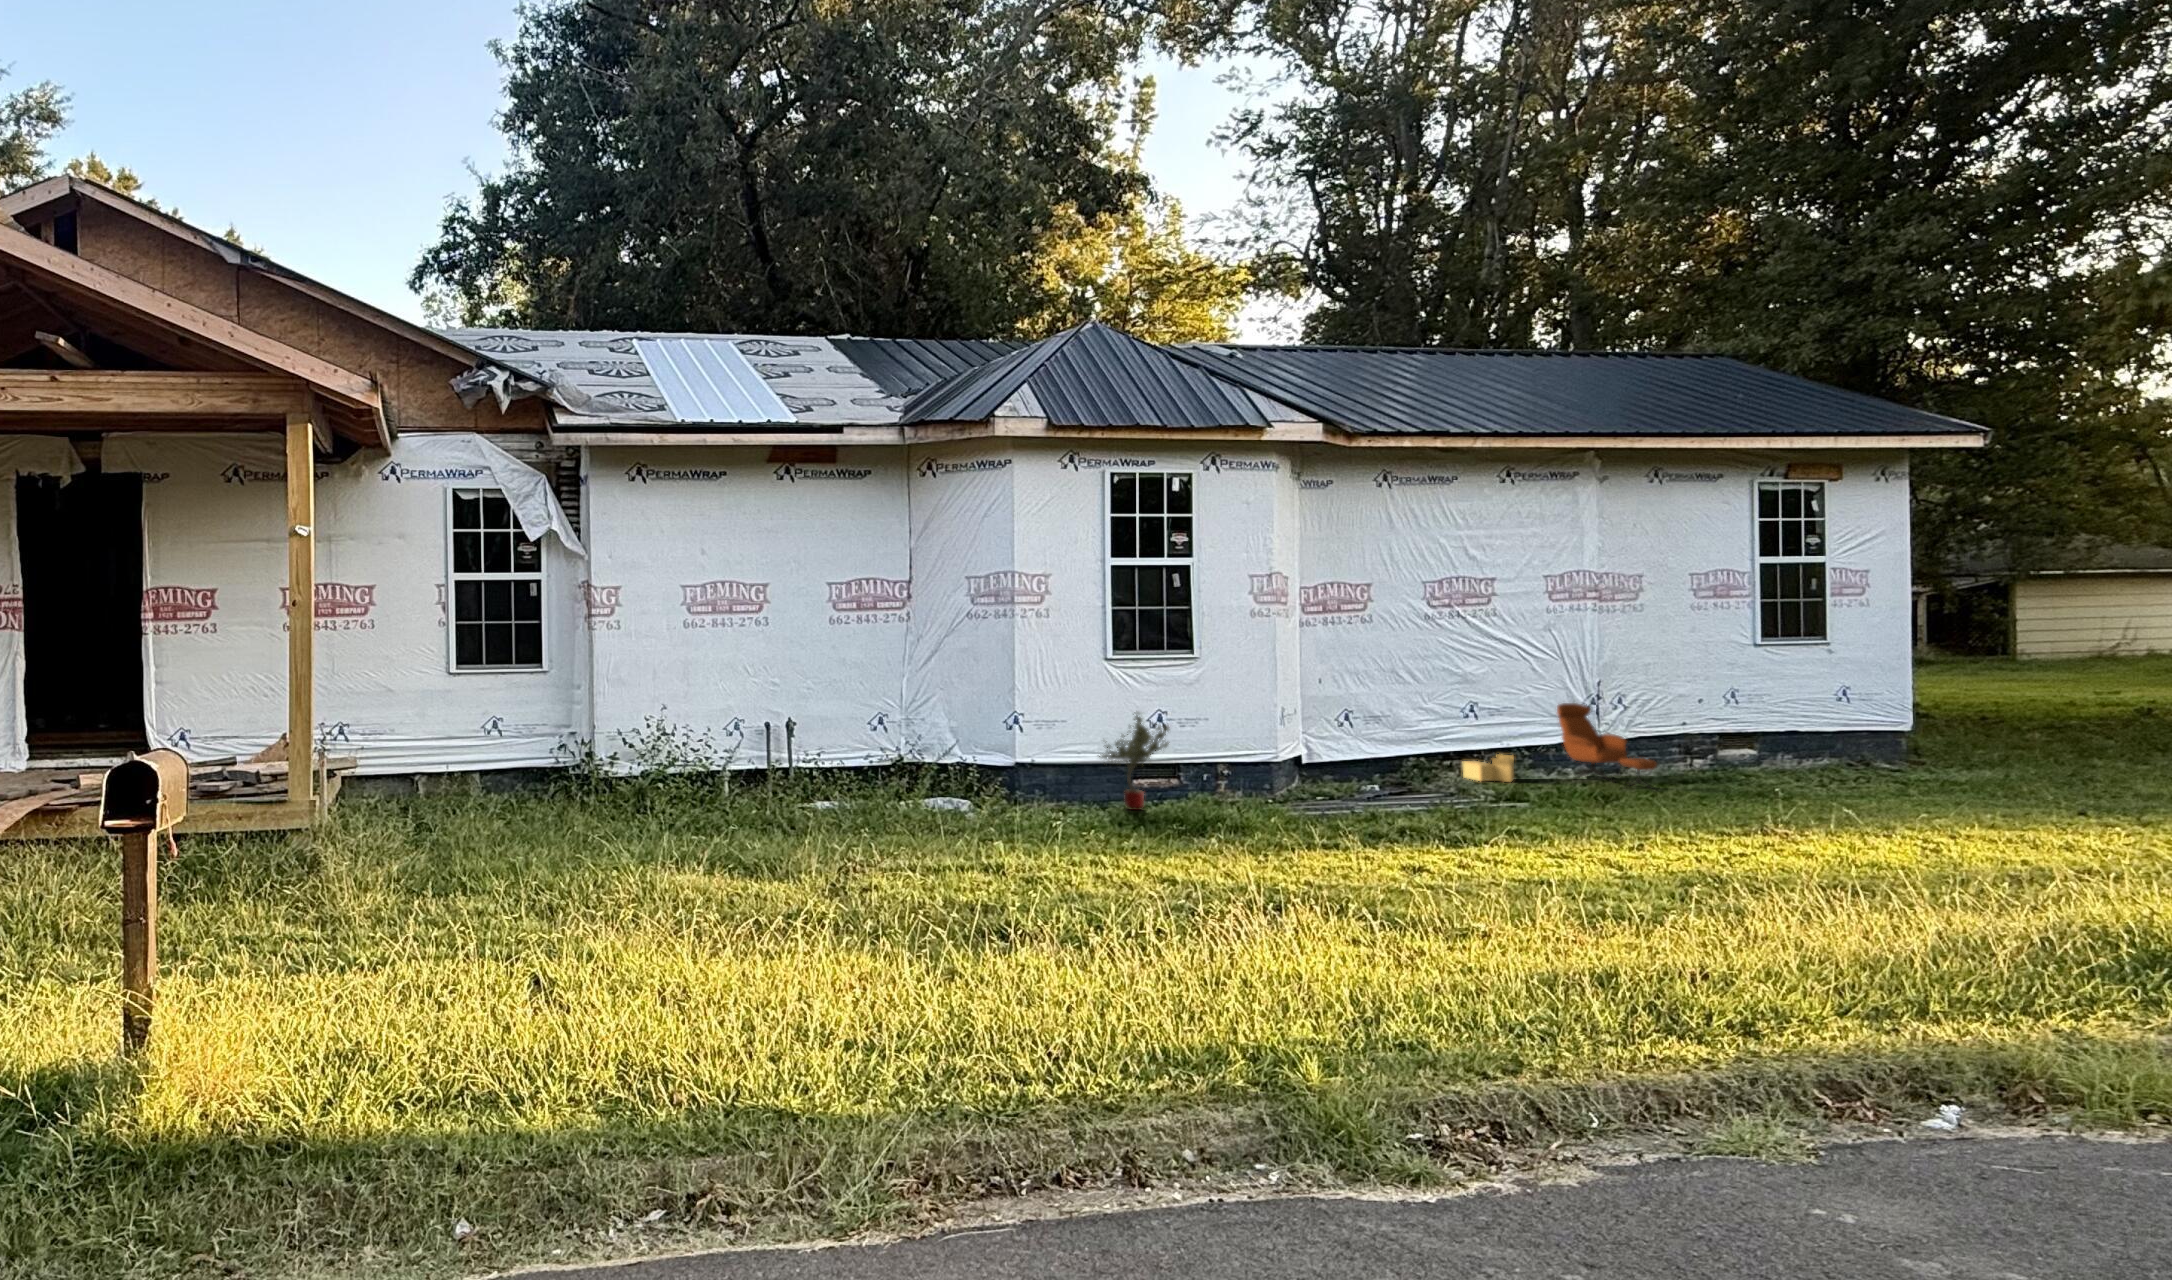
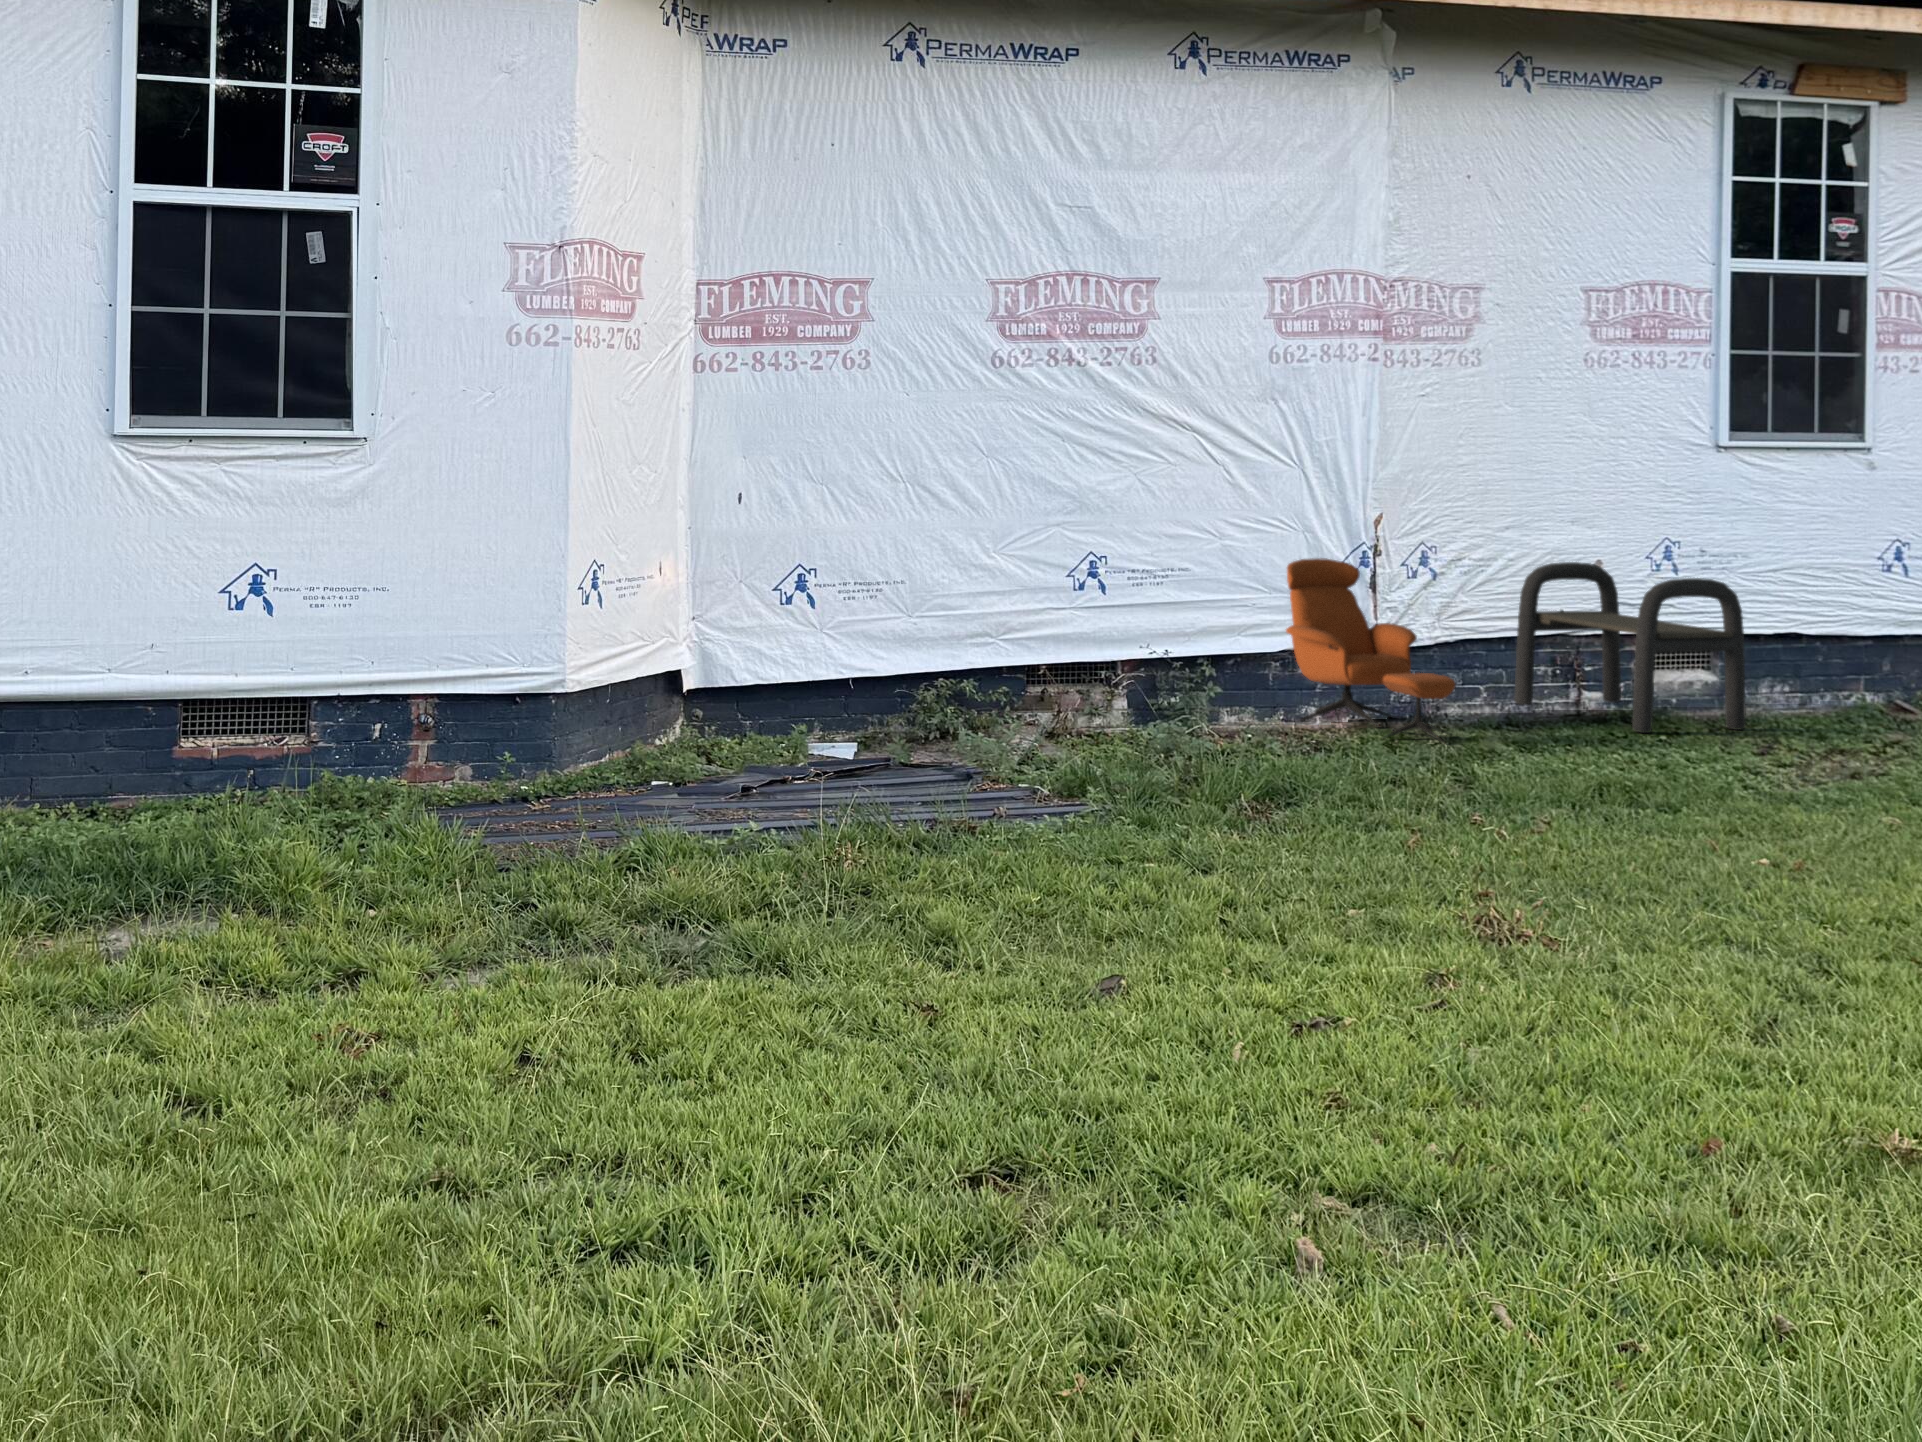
bench: none [1665,704,1795,787] -> present [1514,562,1746,733]
potted tree: present [1099,713,1170,810] -> none [22,558,232,806]
cardboard box: present [1463,755,1514,782] -> none [1068,669,1179,729]

